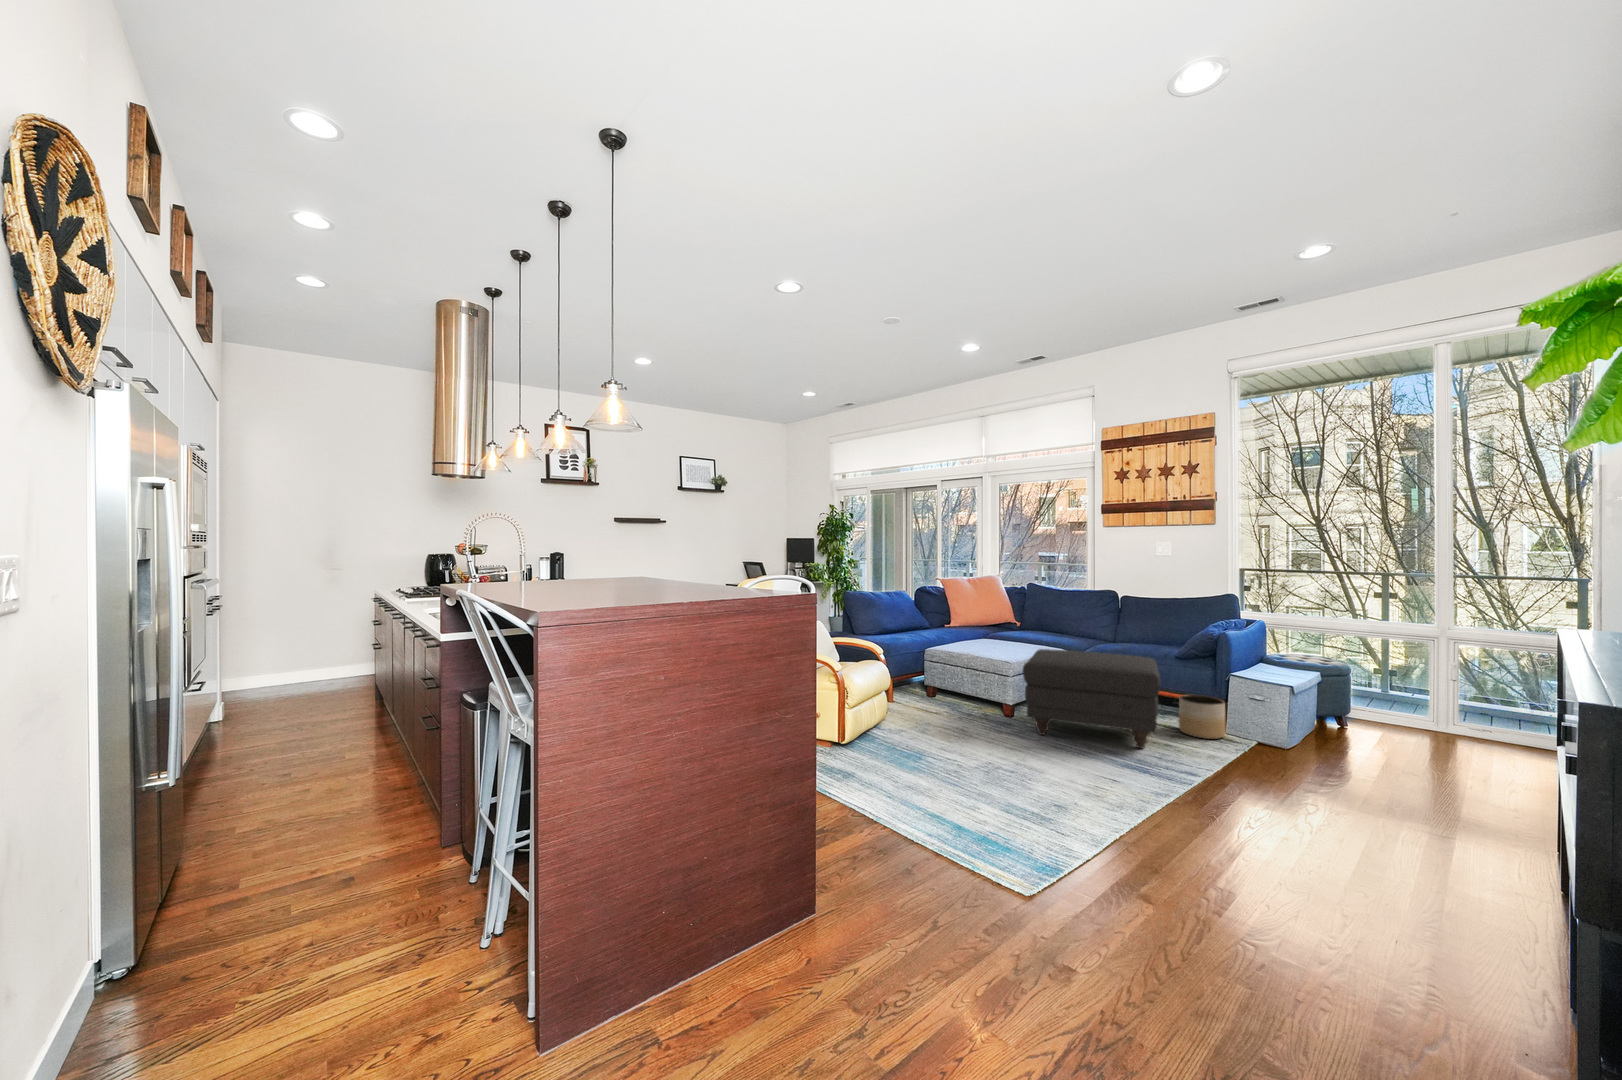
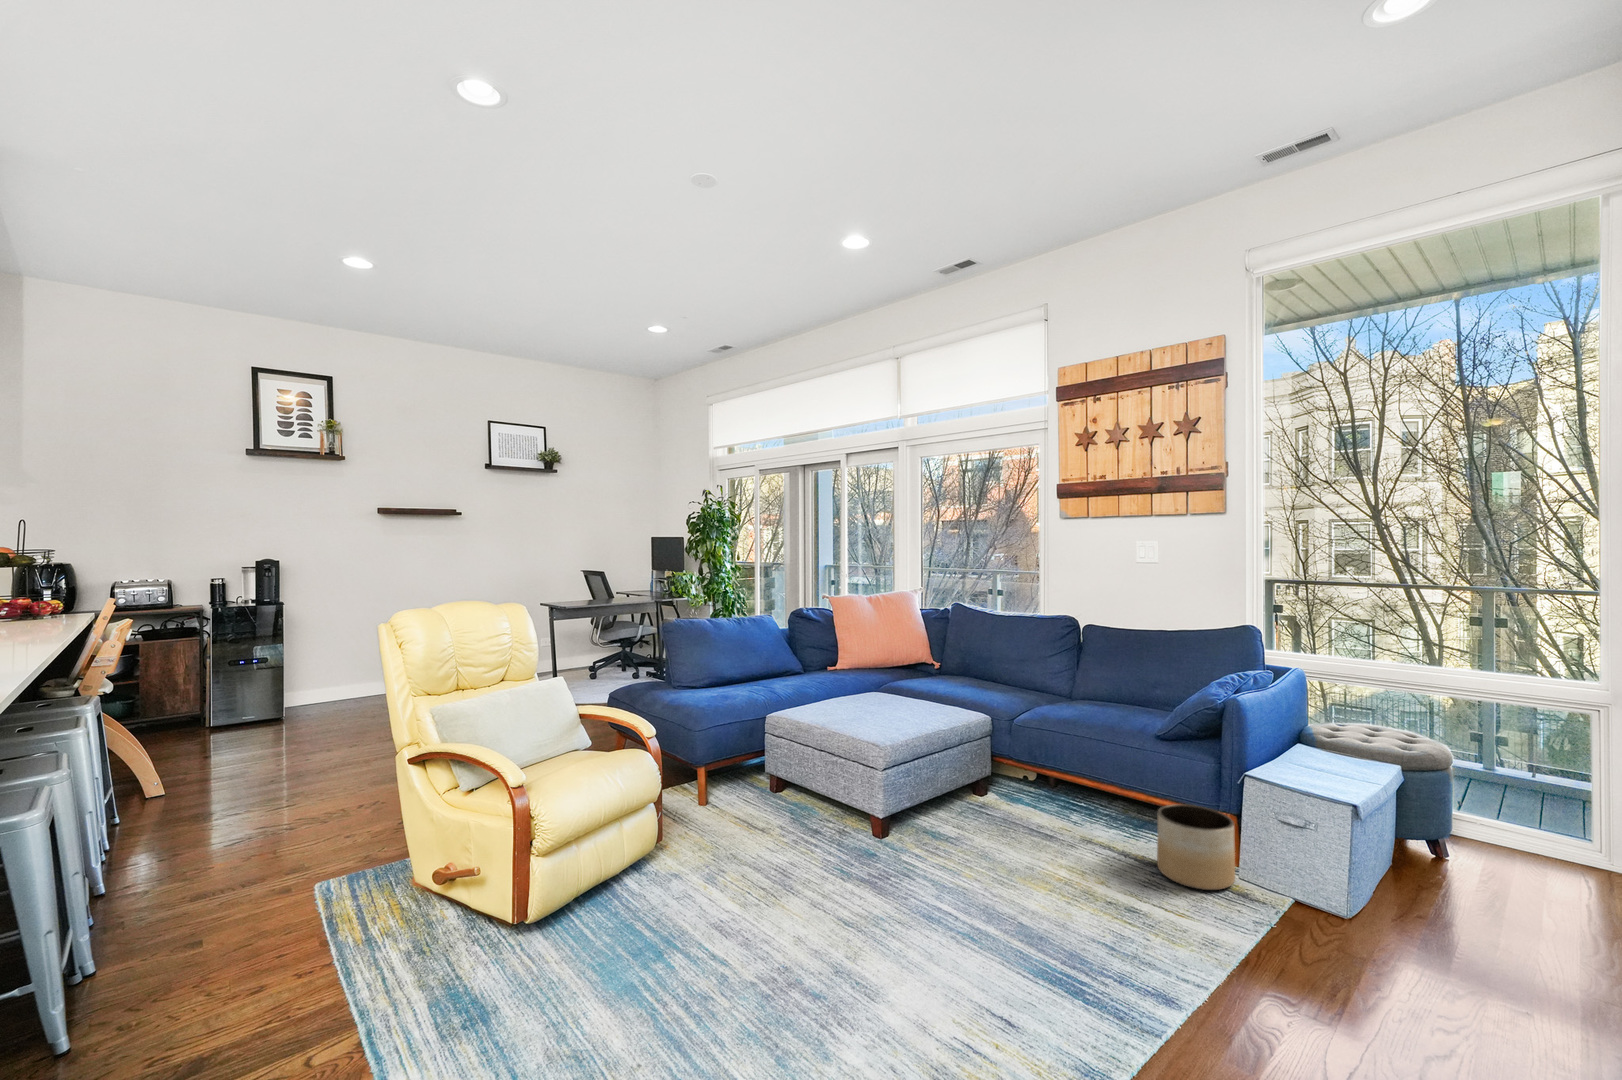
ottoman: present [1023,649,1161,749] -> none [882,723,1120,919]

